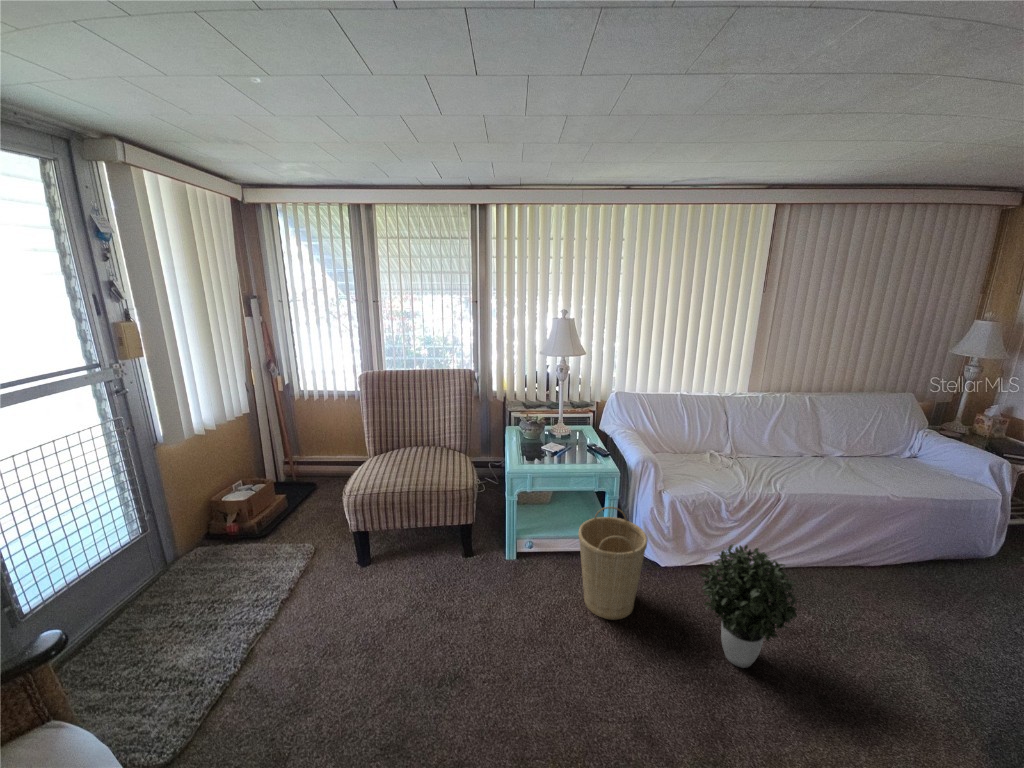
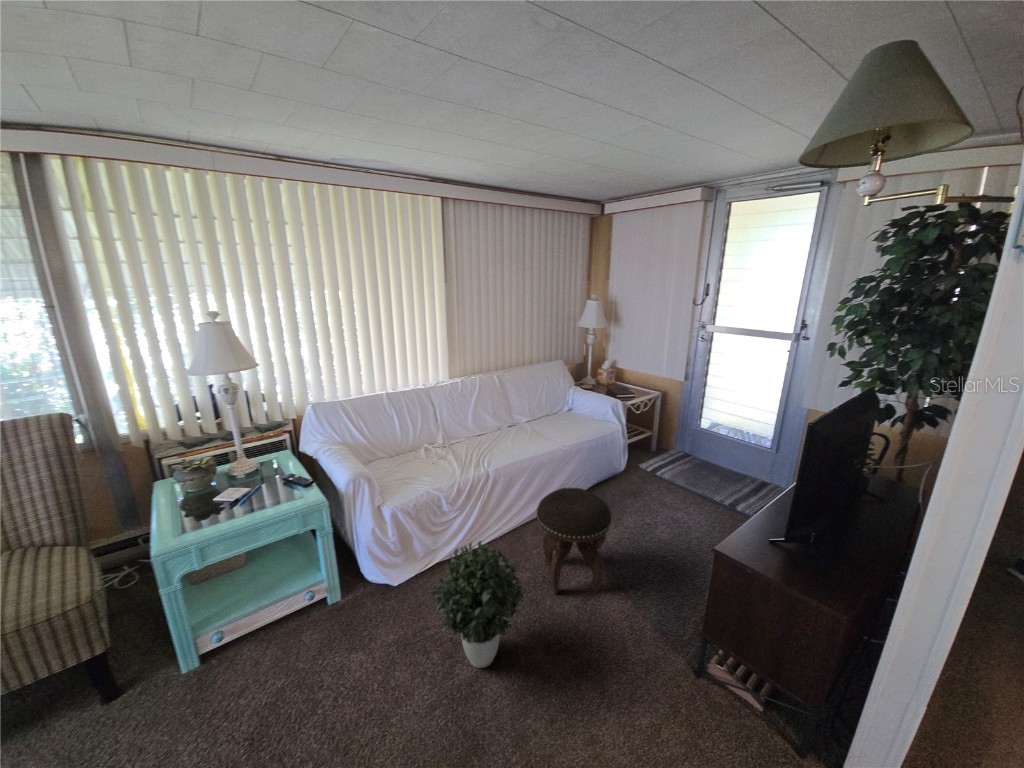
basket: present [578,507,648,620] -> none [277,549,370,694]
footstool: none [832,535,944,670] -> present [537,488,611,594]

